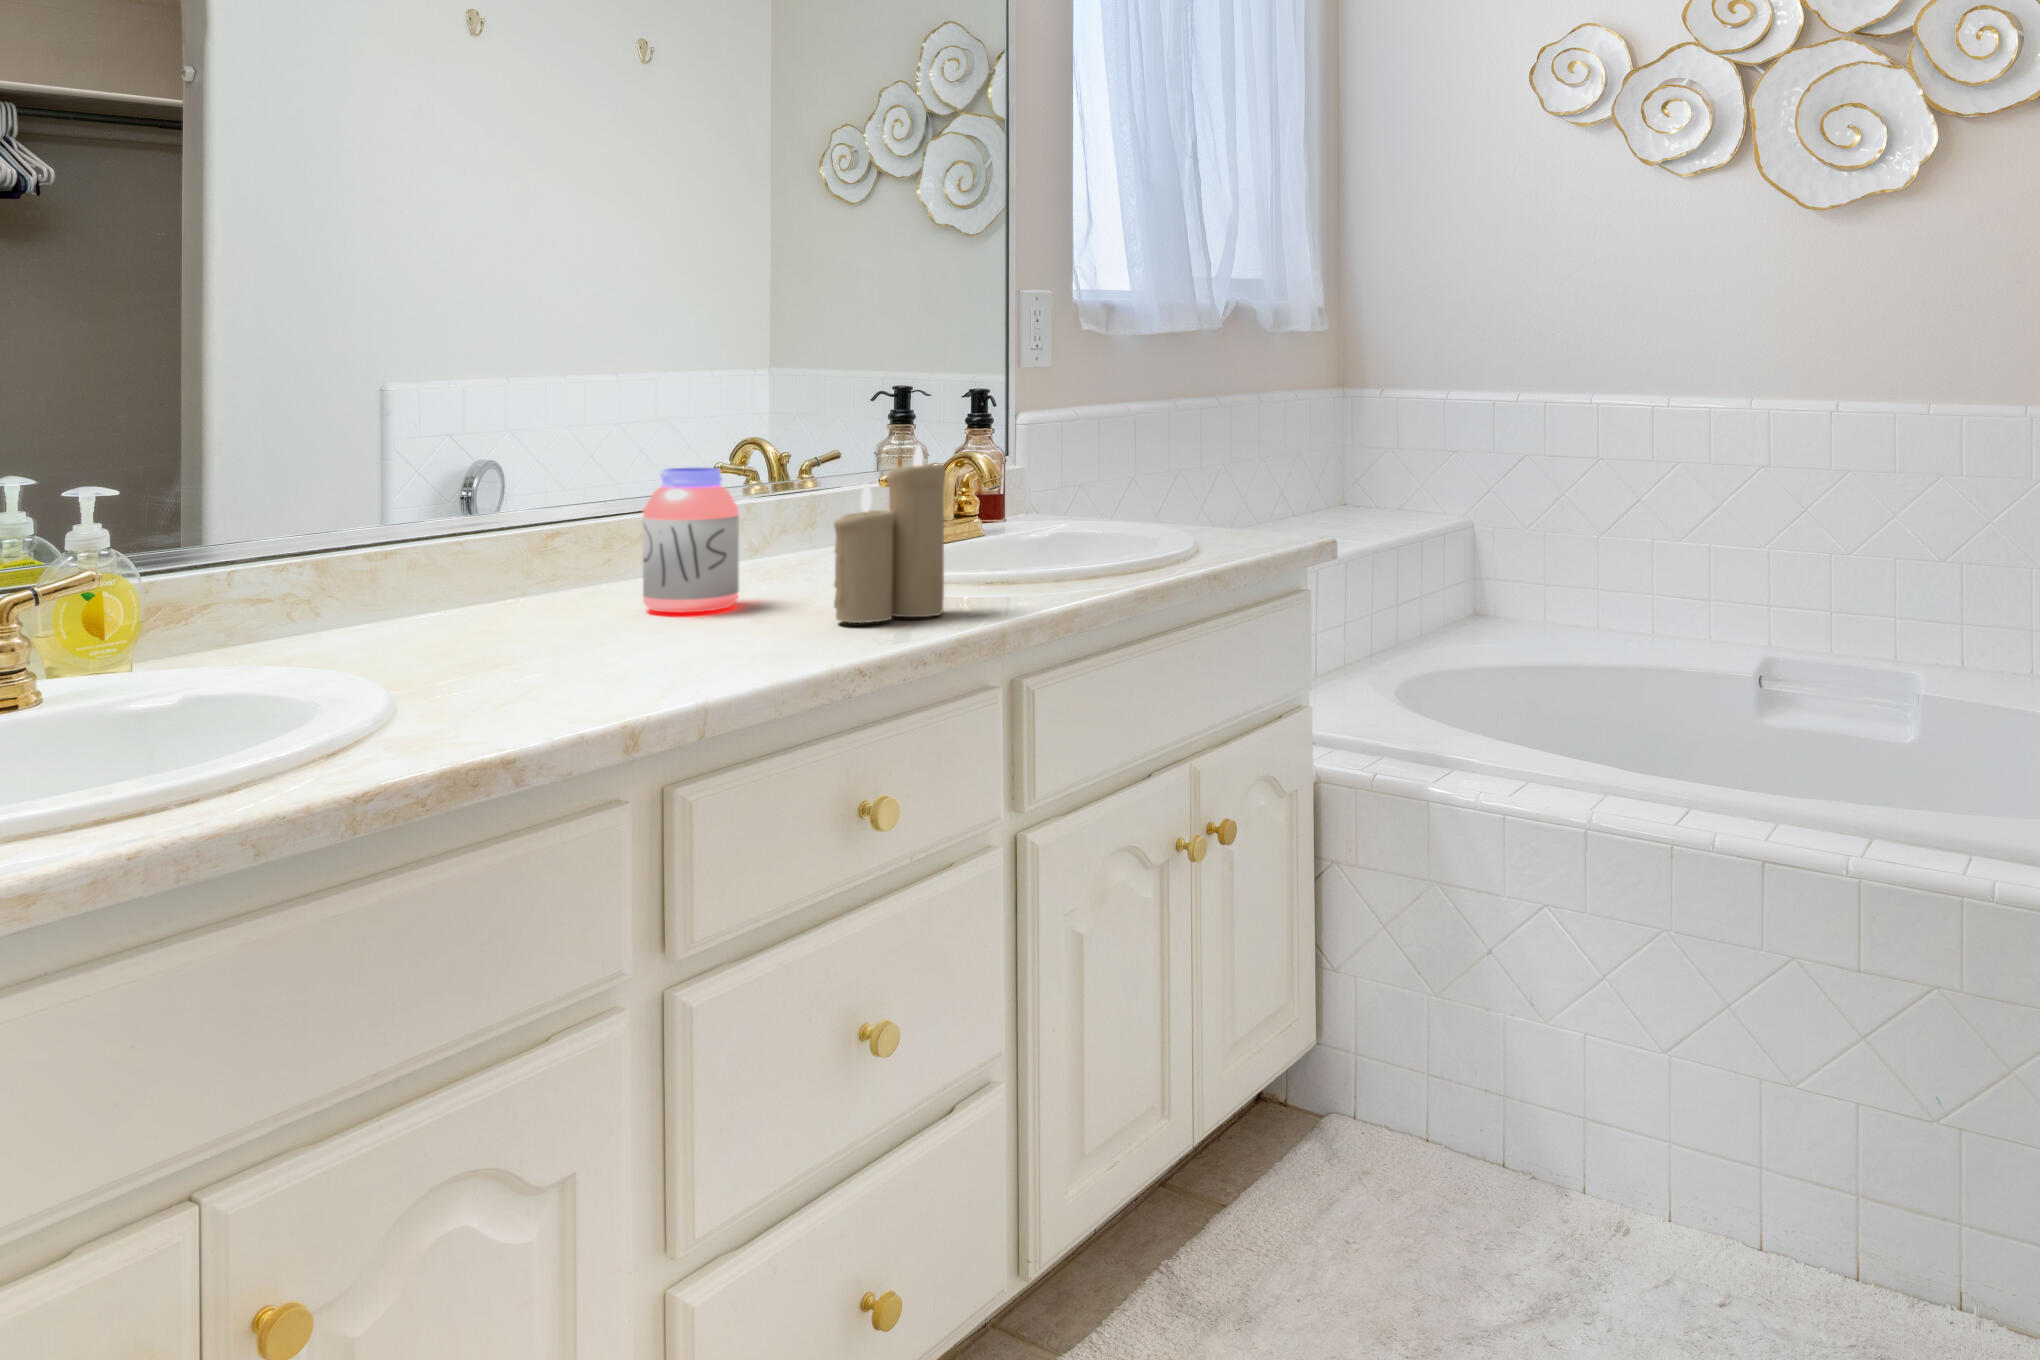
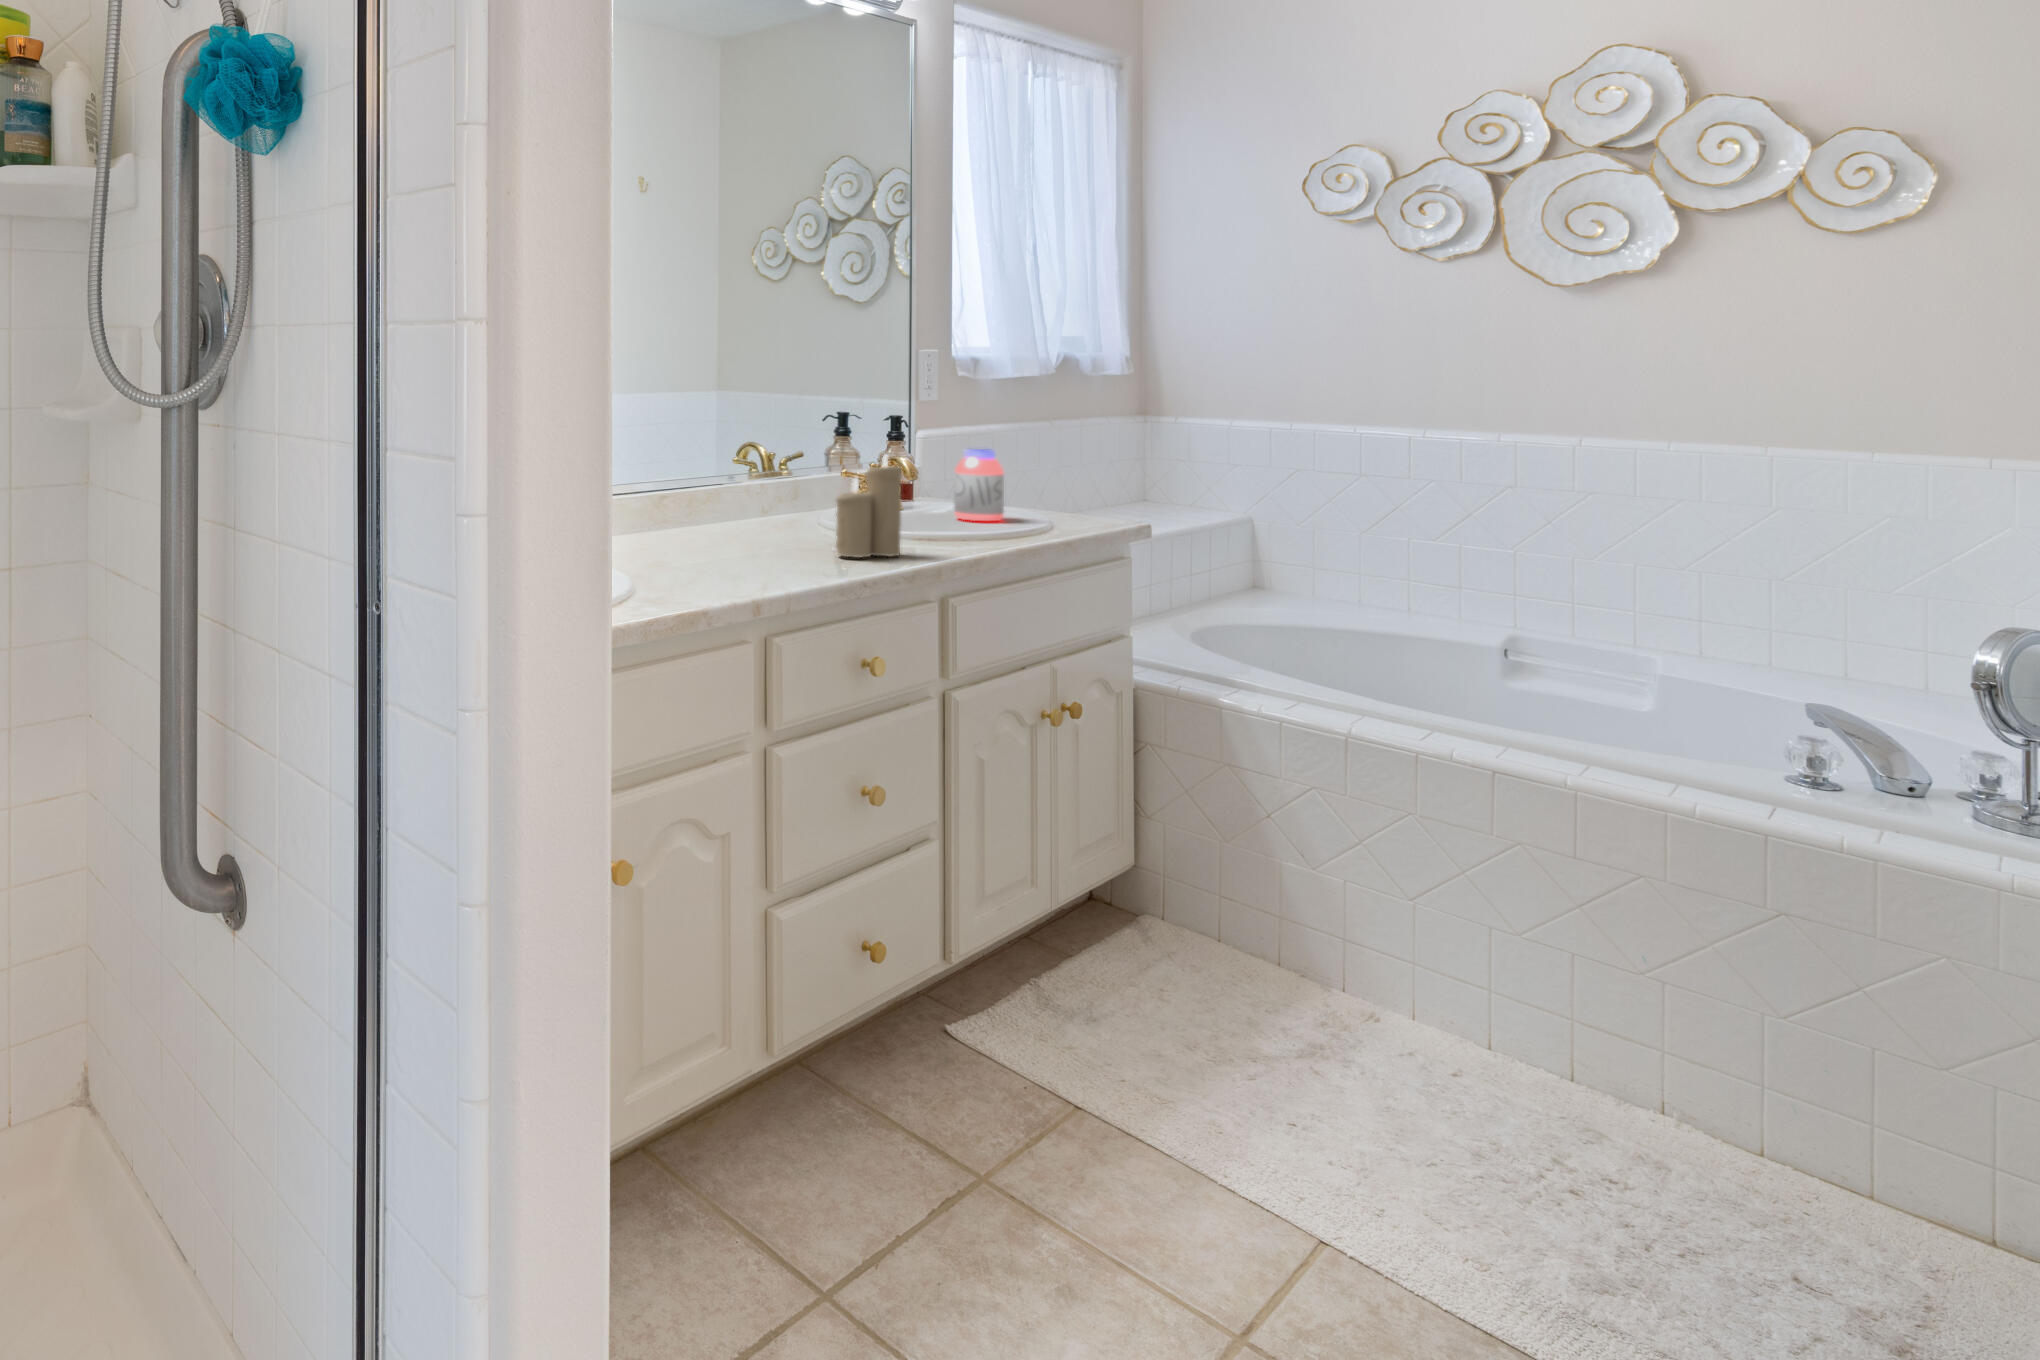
jar: present [643,468,739,613] -> present [954,449,1004,521]

